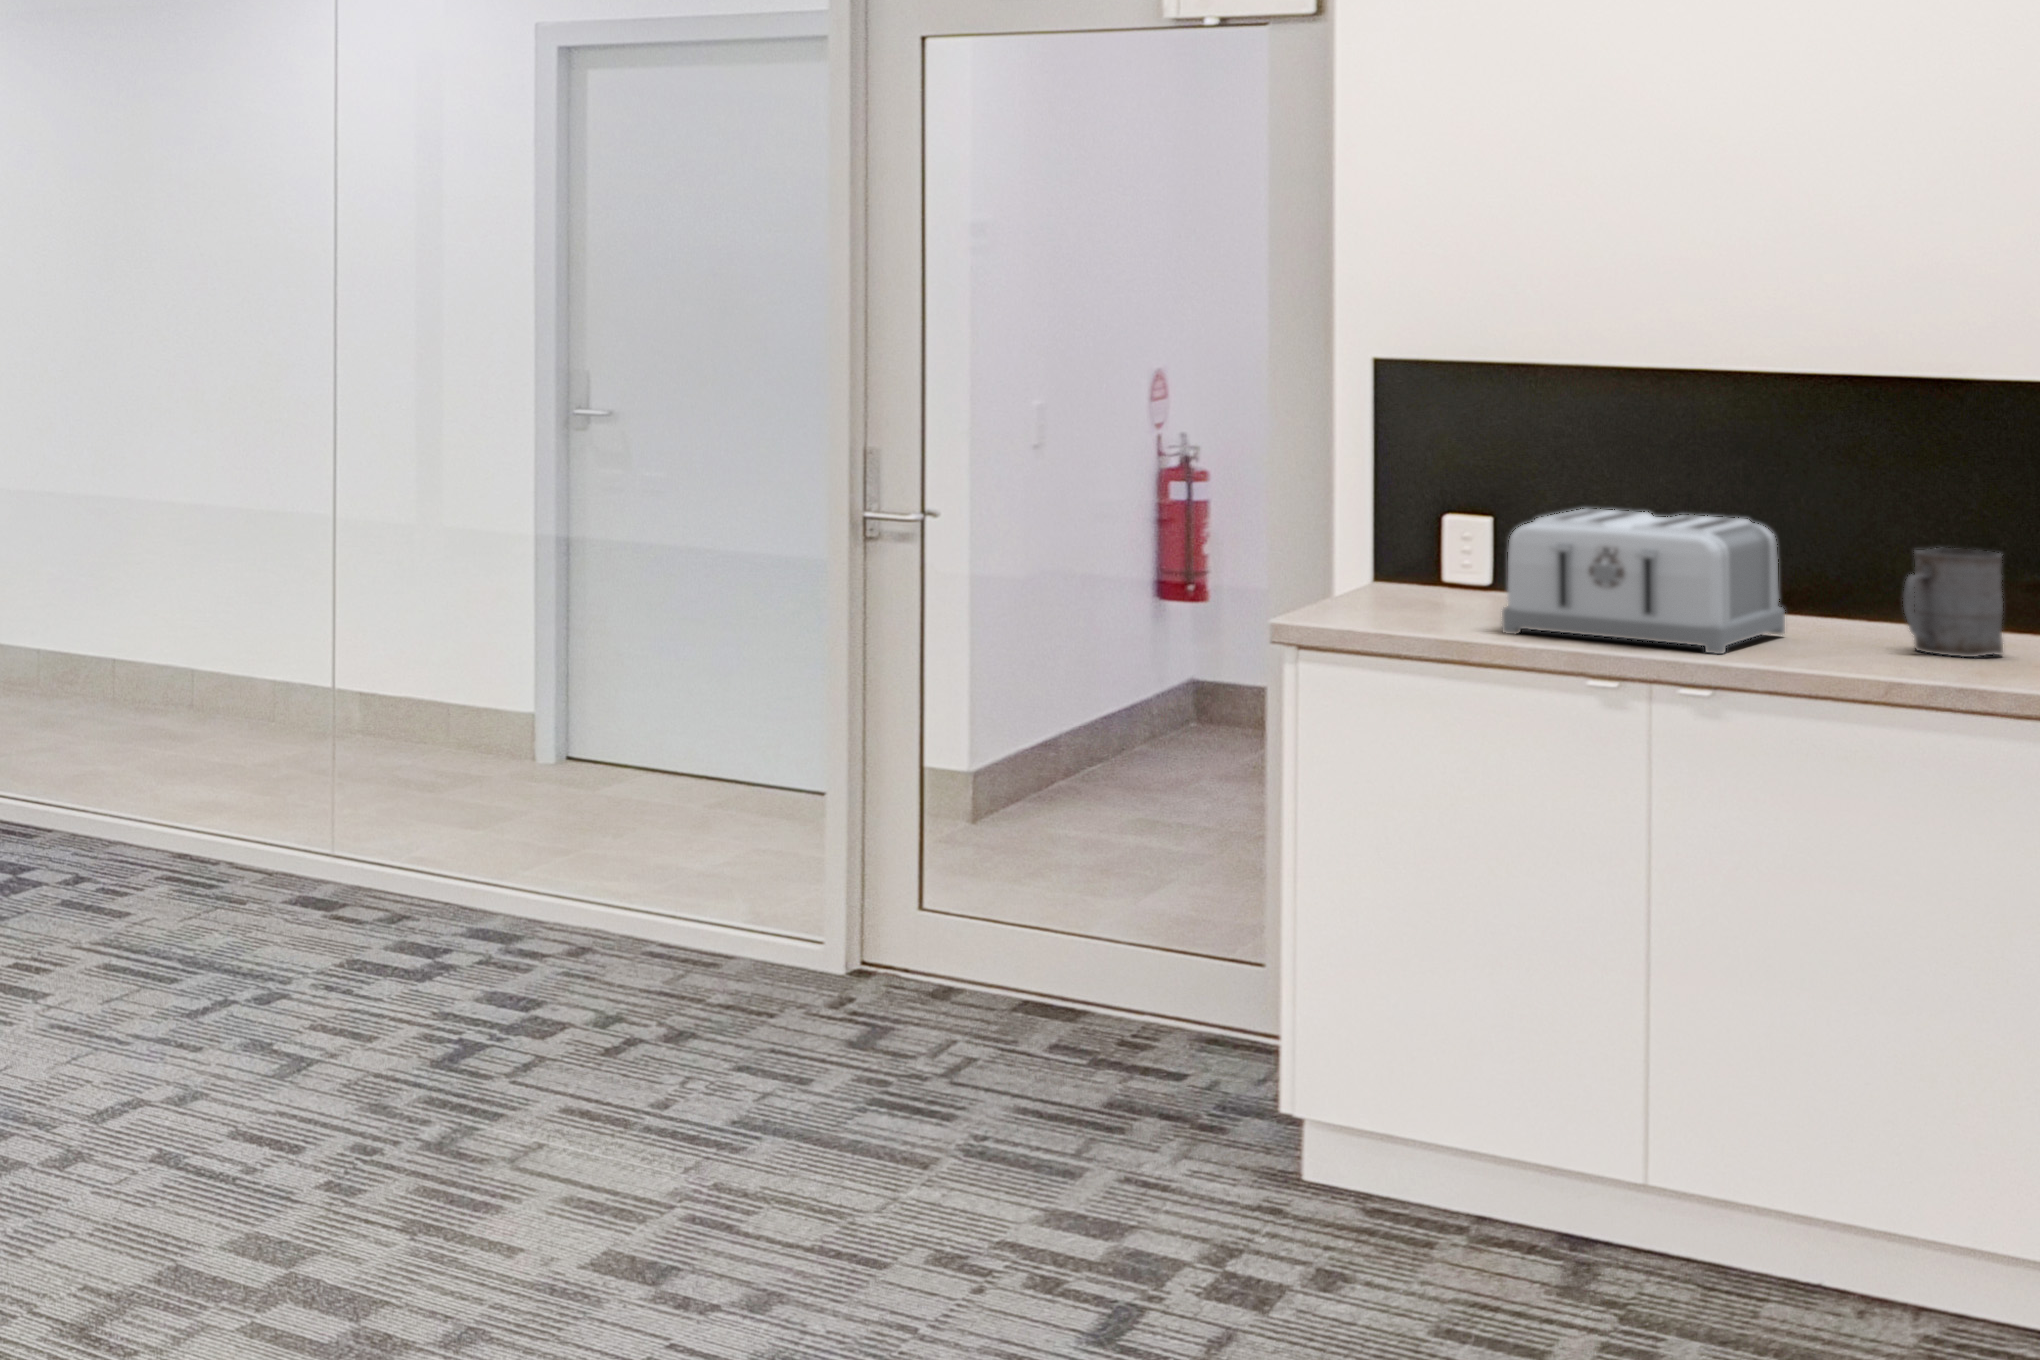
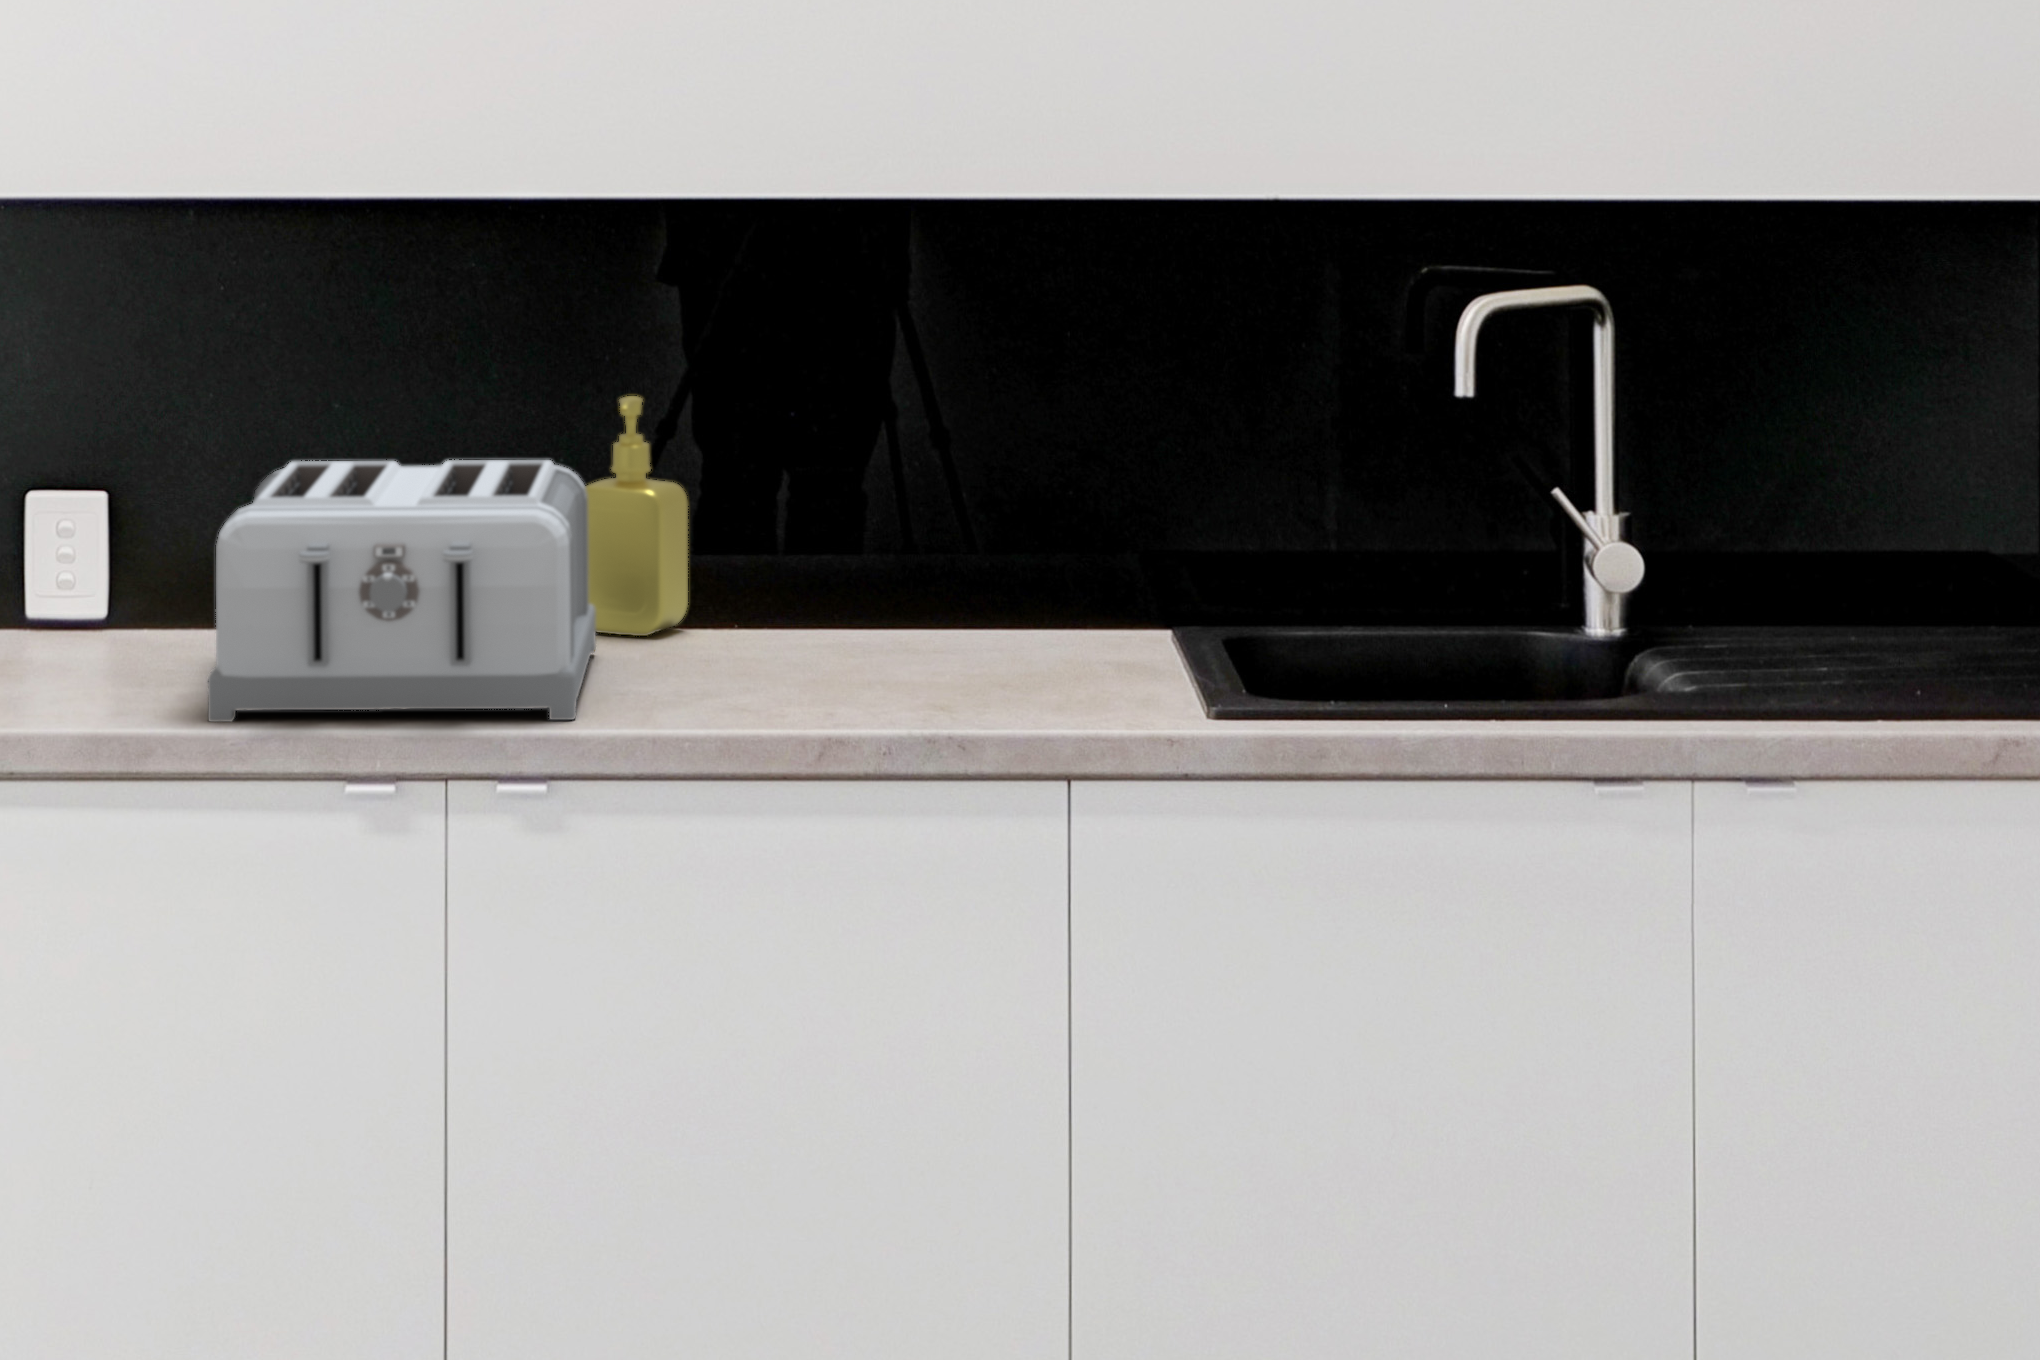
soap dispenser: none [1789,493,1868,634] -> present [586,396,688,636]
mug: present [1903,548,2003,657] -> none [784,479,906,663]

